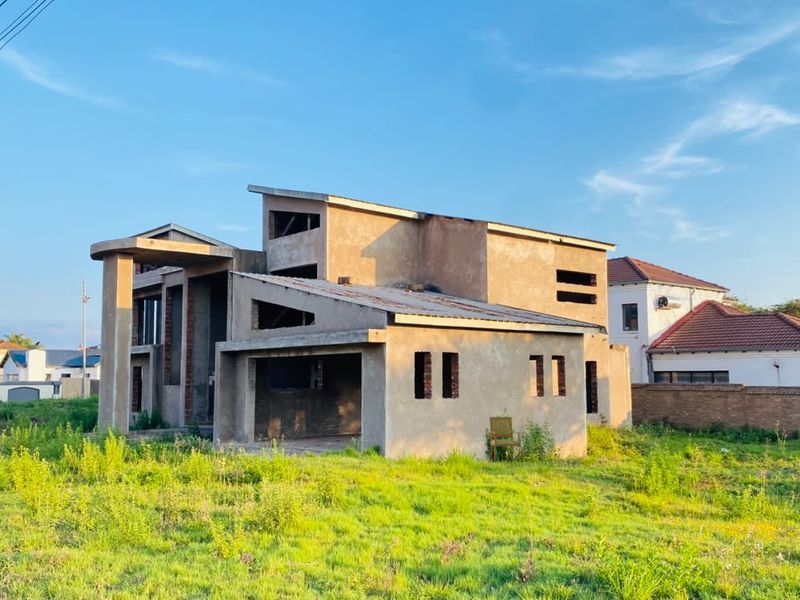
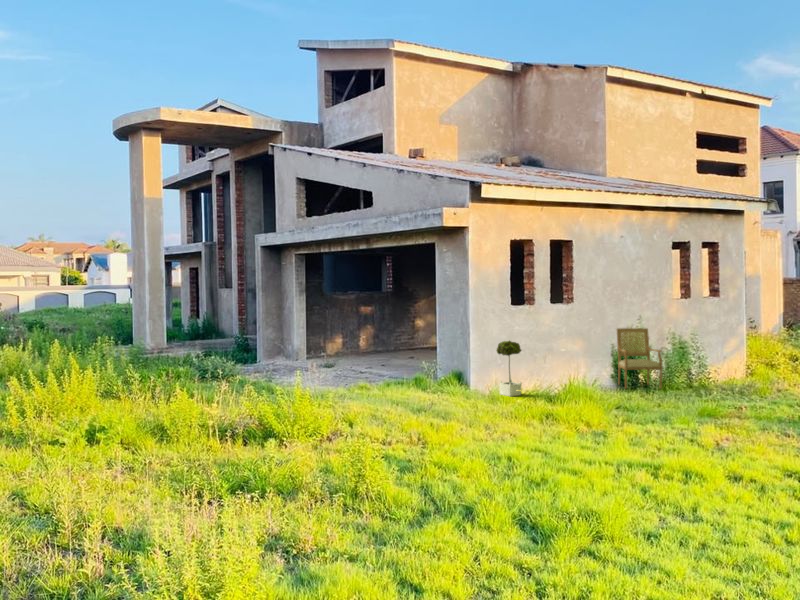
potted tree: none [404,423,422,463] -> present [496,341,521,396]

